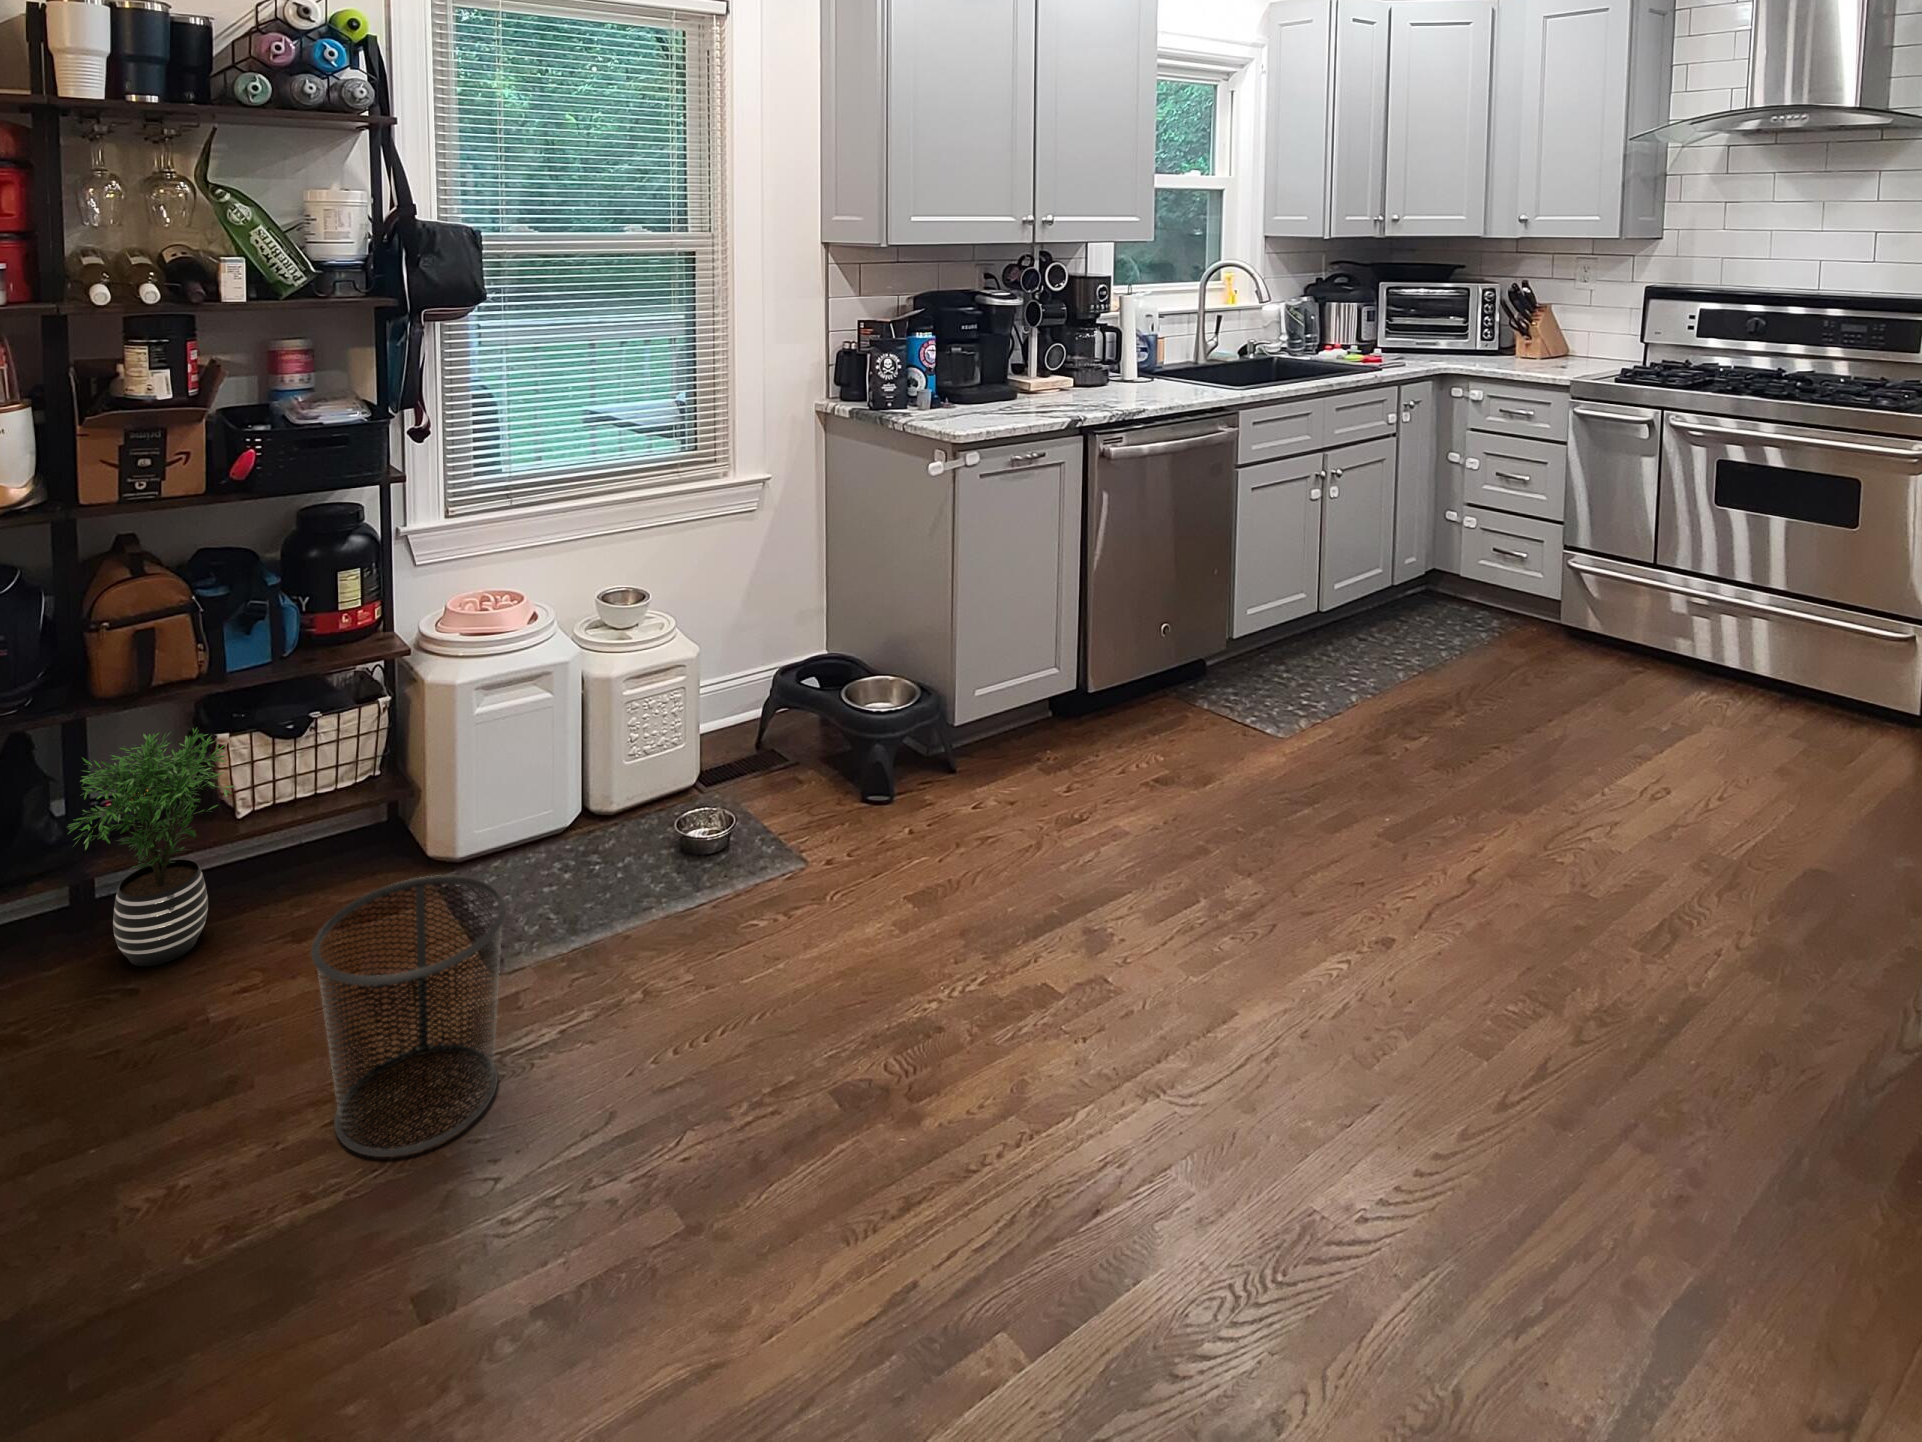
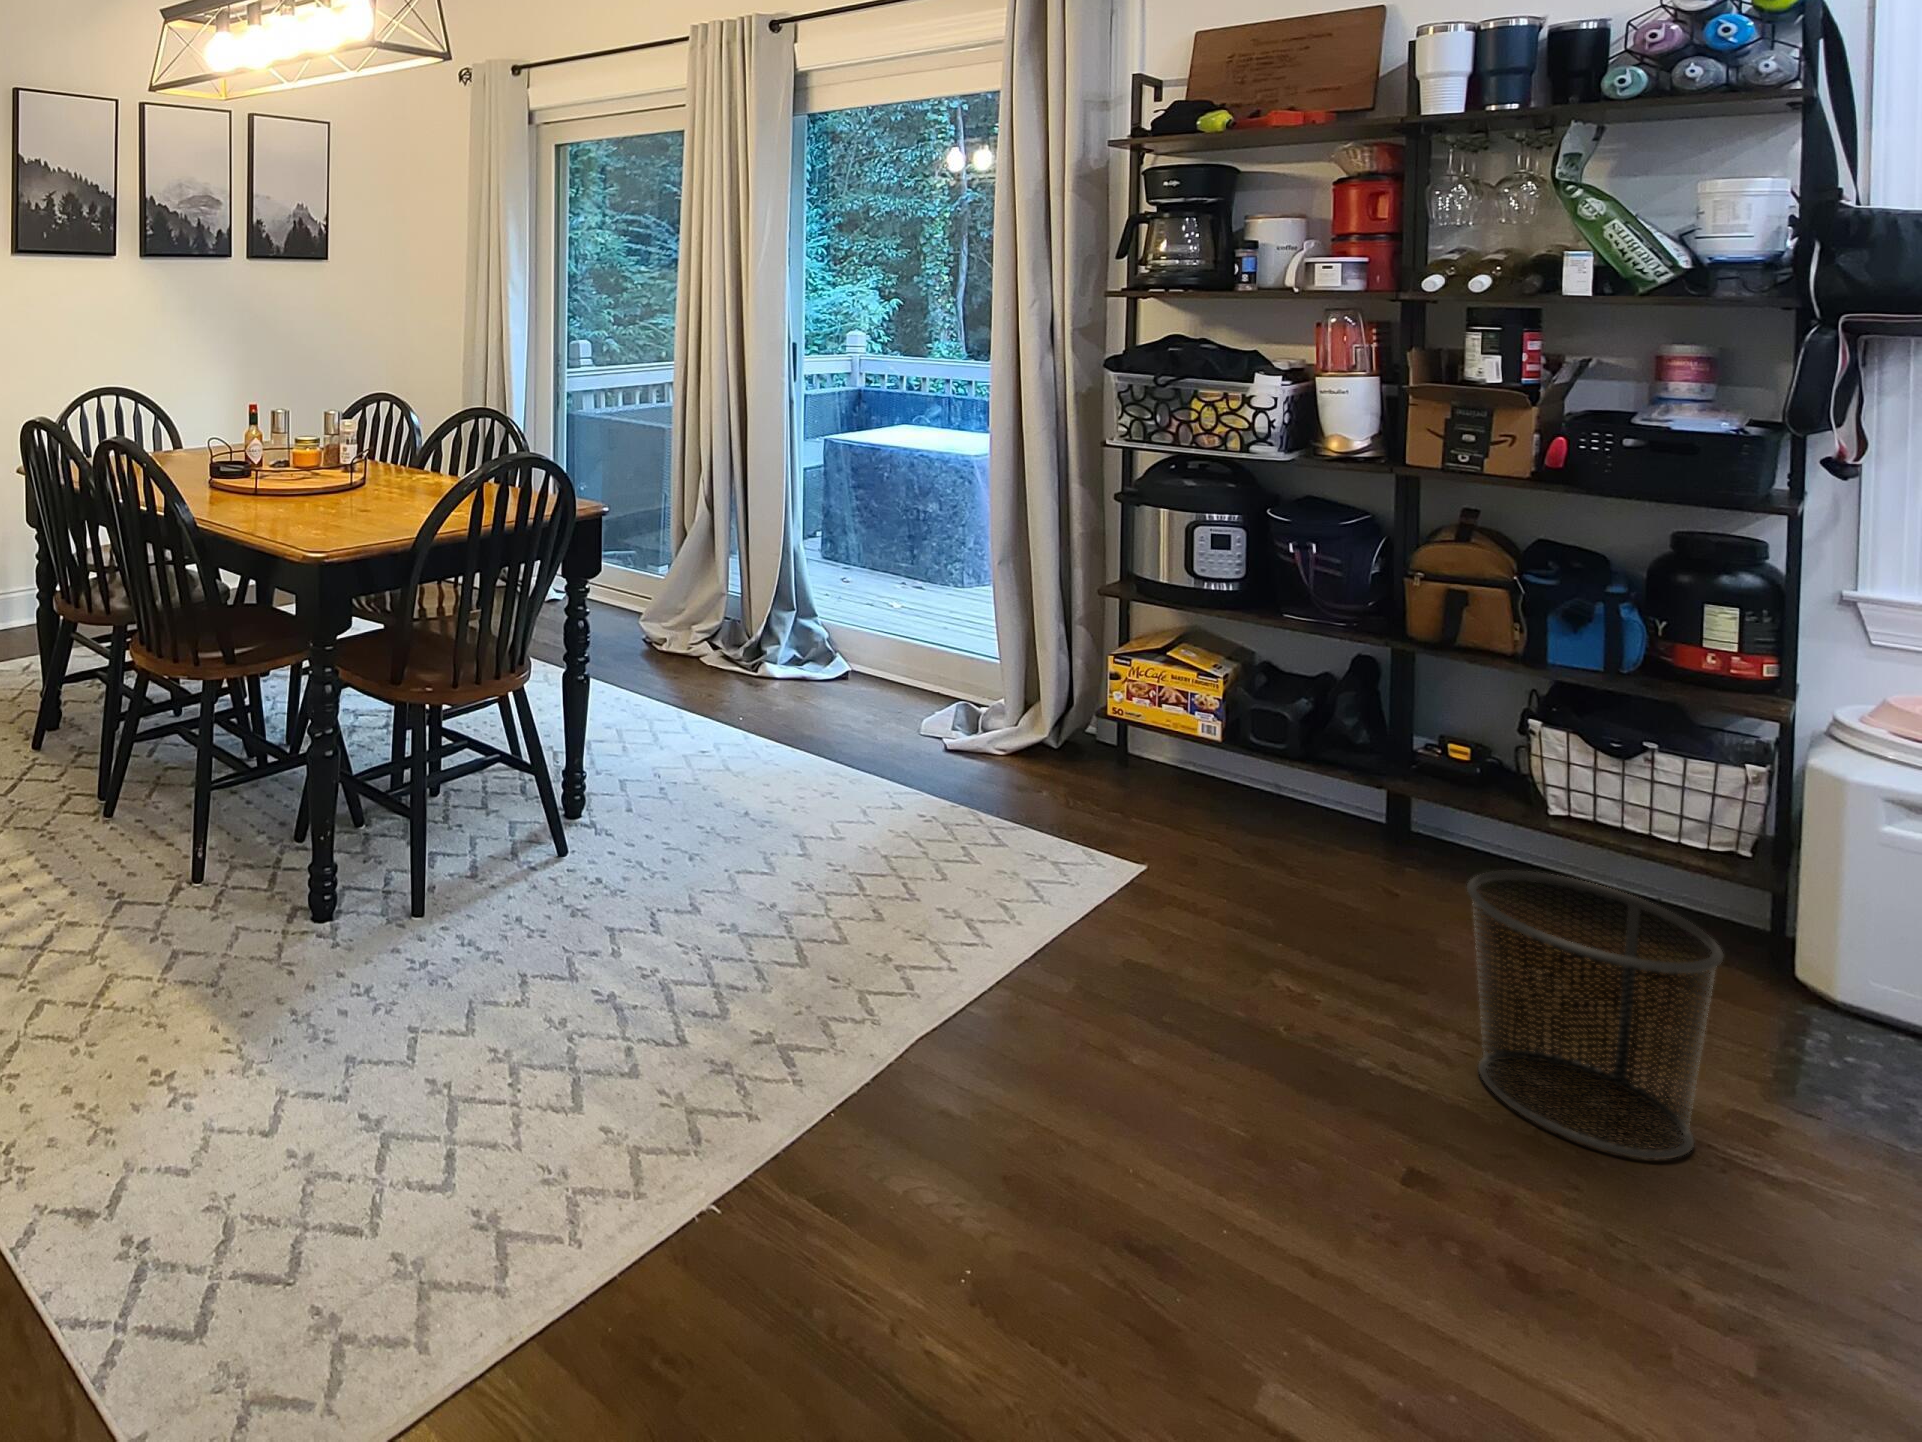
potted plant: present [68,728,235,966] -> none [1346,679,1513,893]

